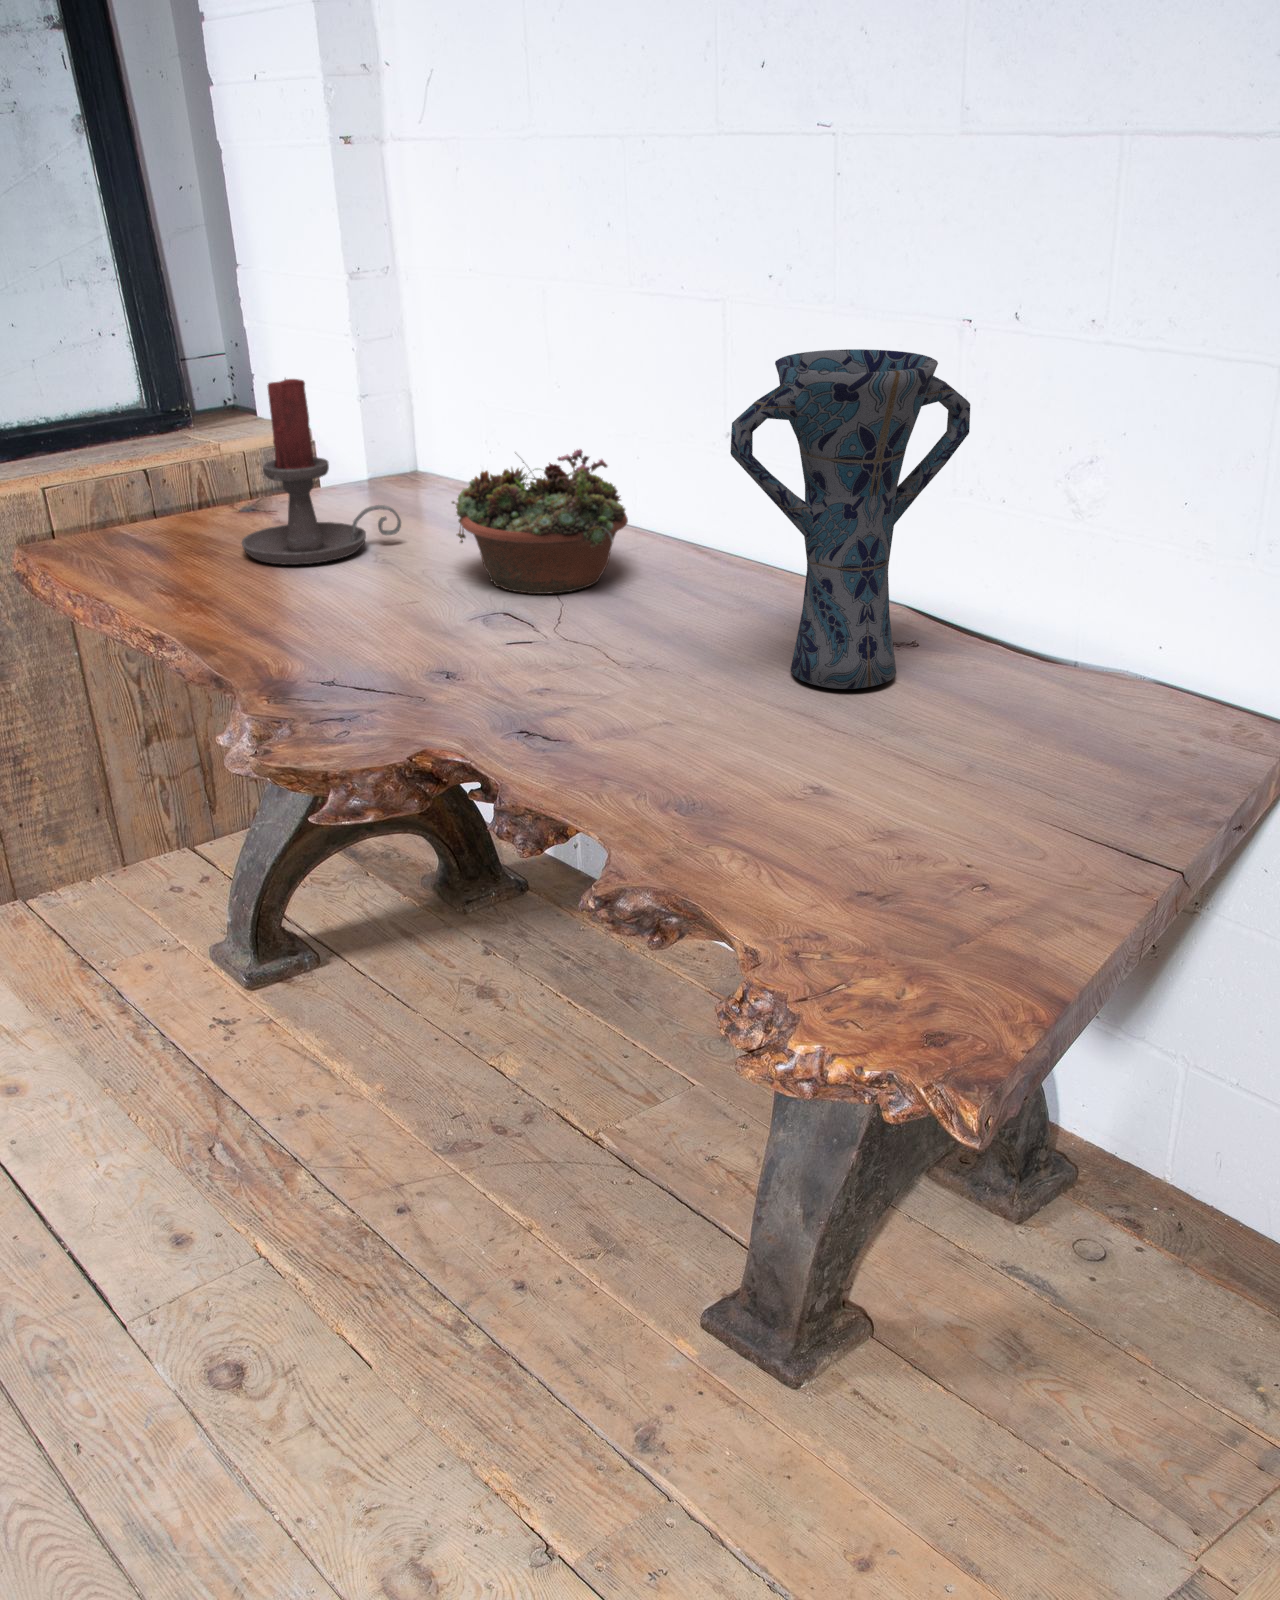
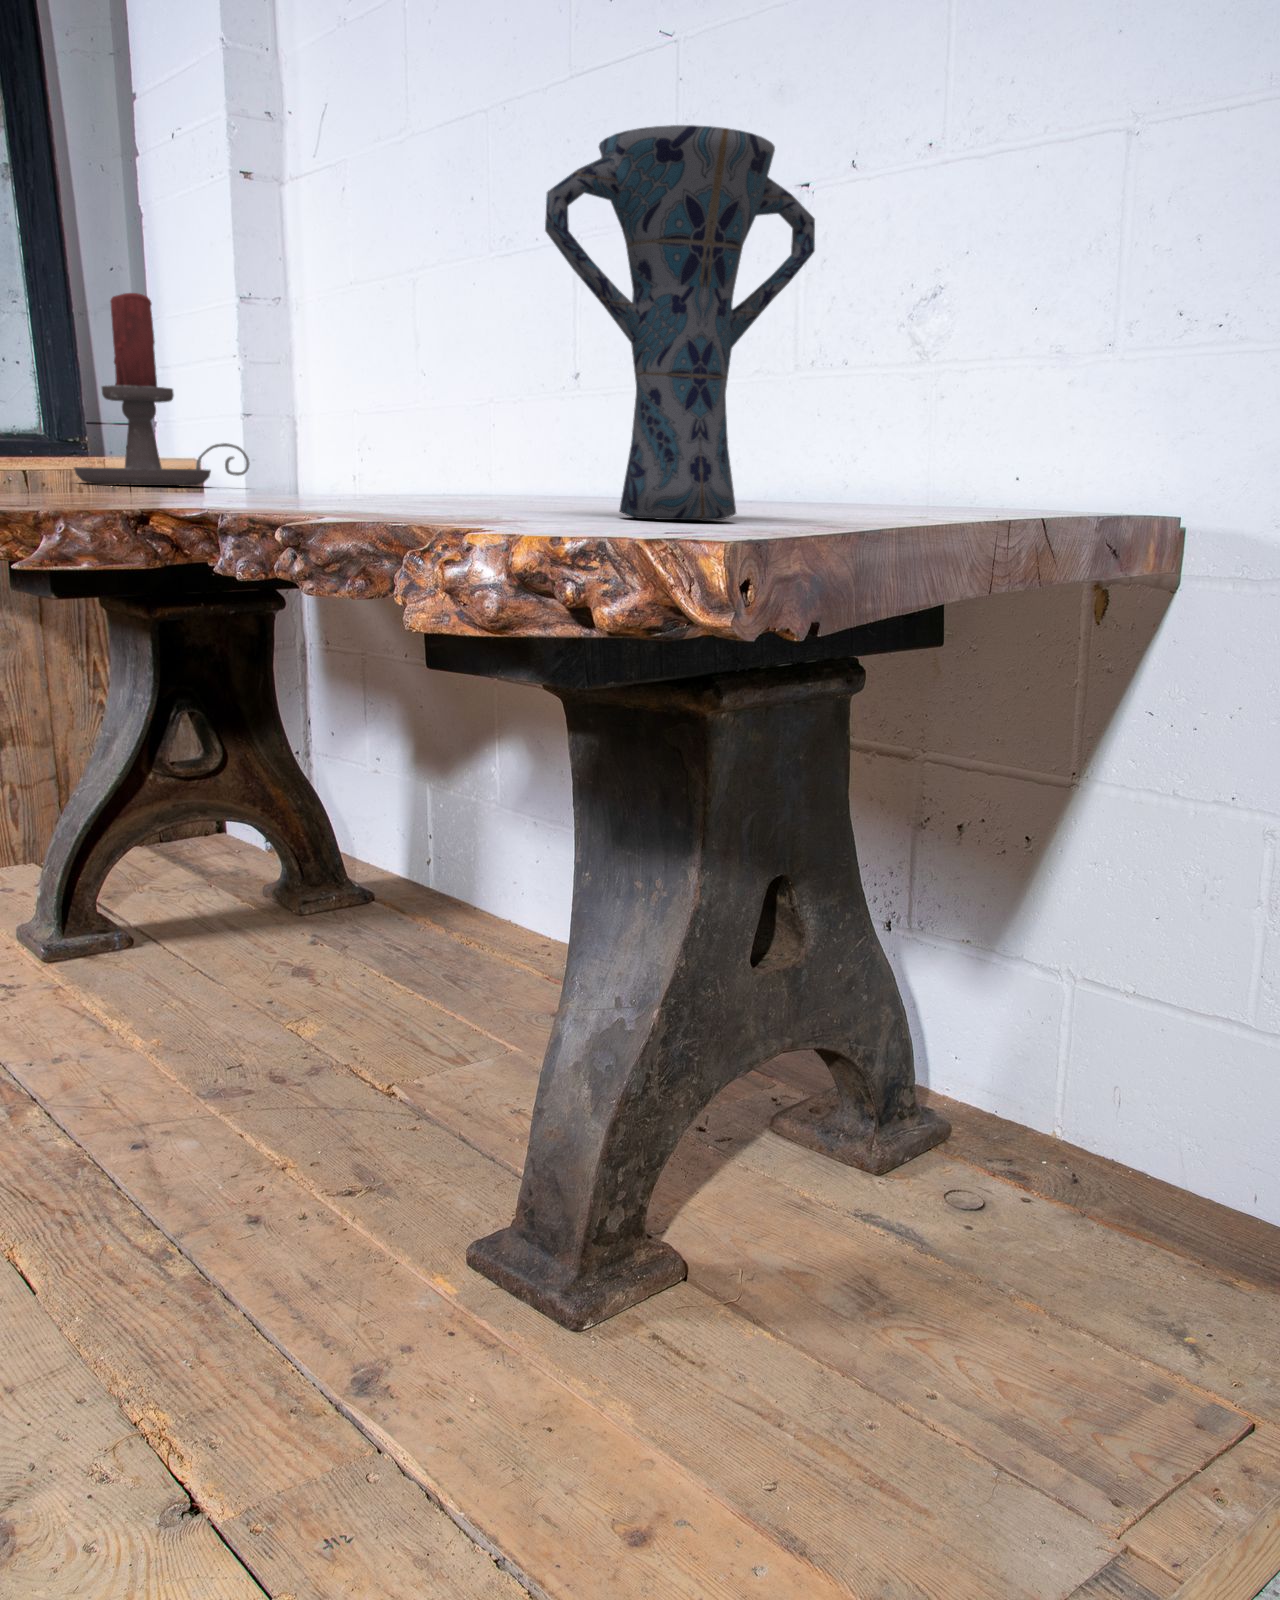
succulent planter: present [452,449,628,594] -> none [287,346,475,497]

